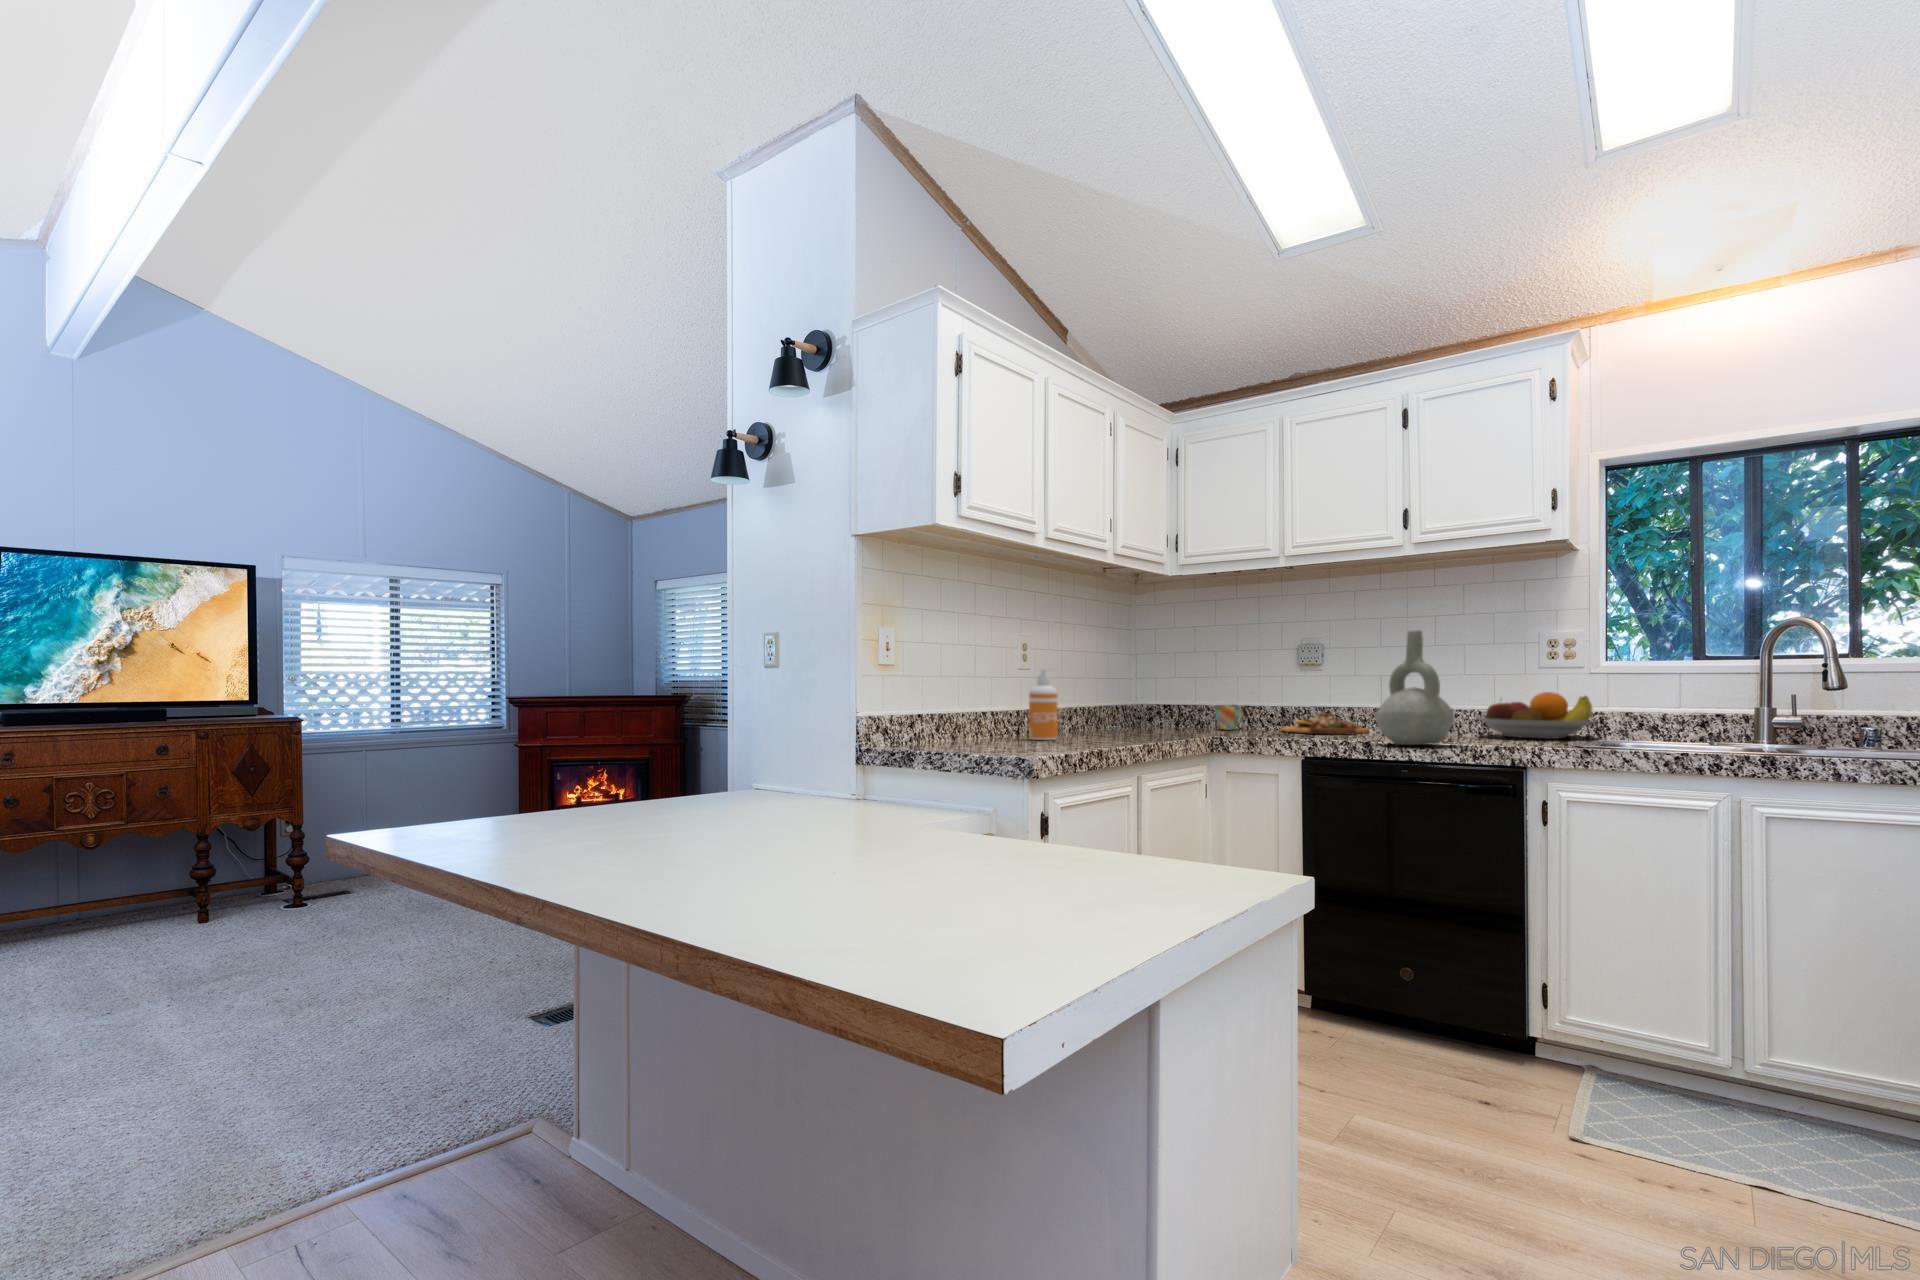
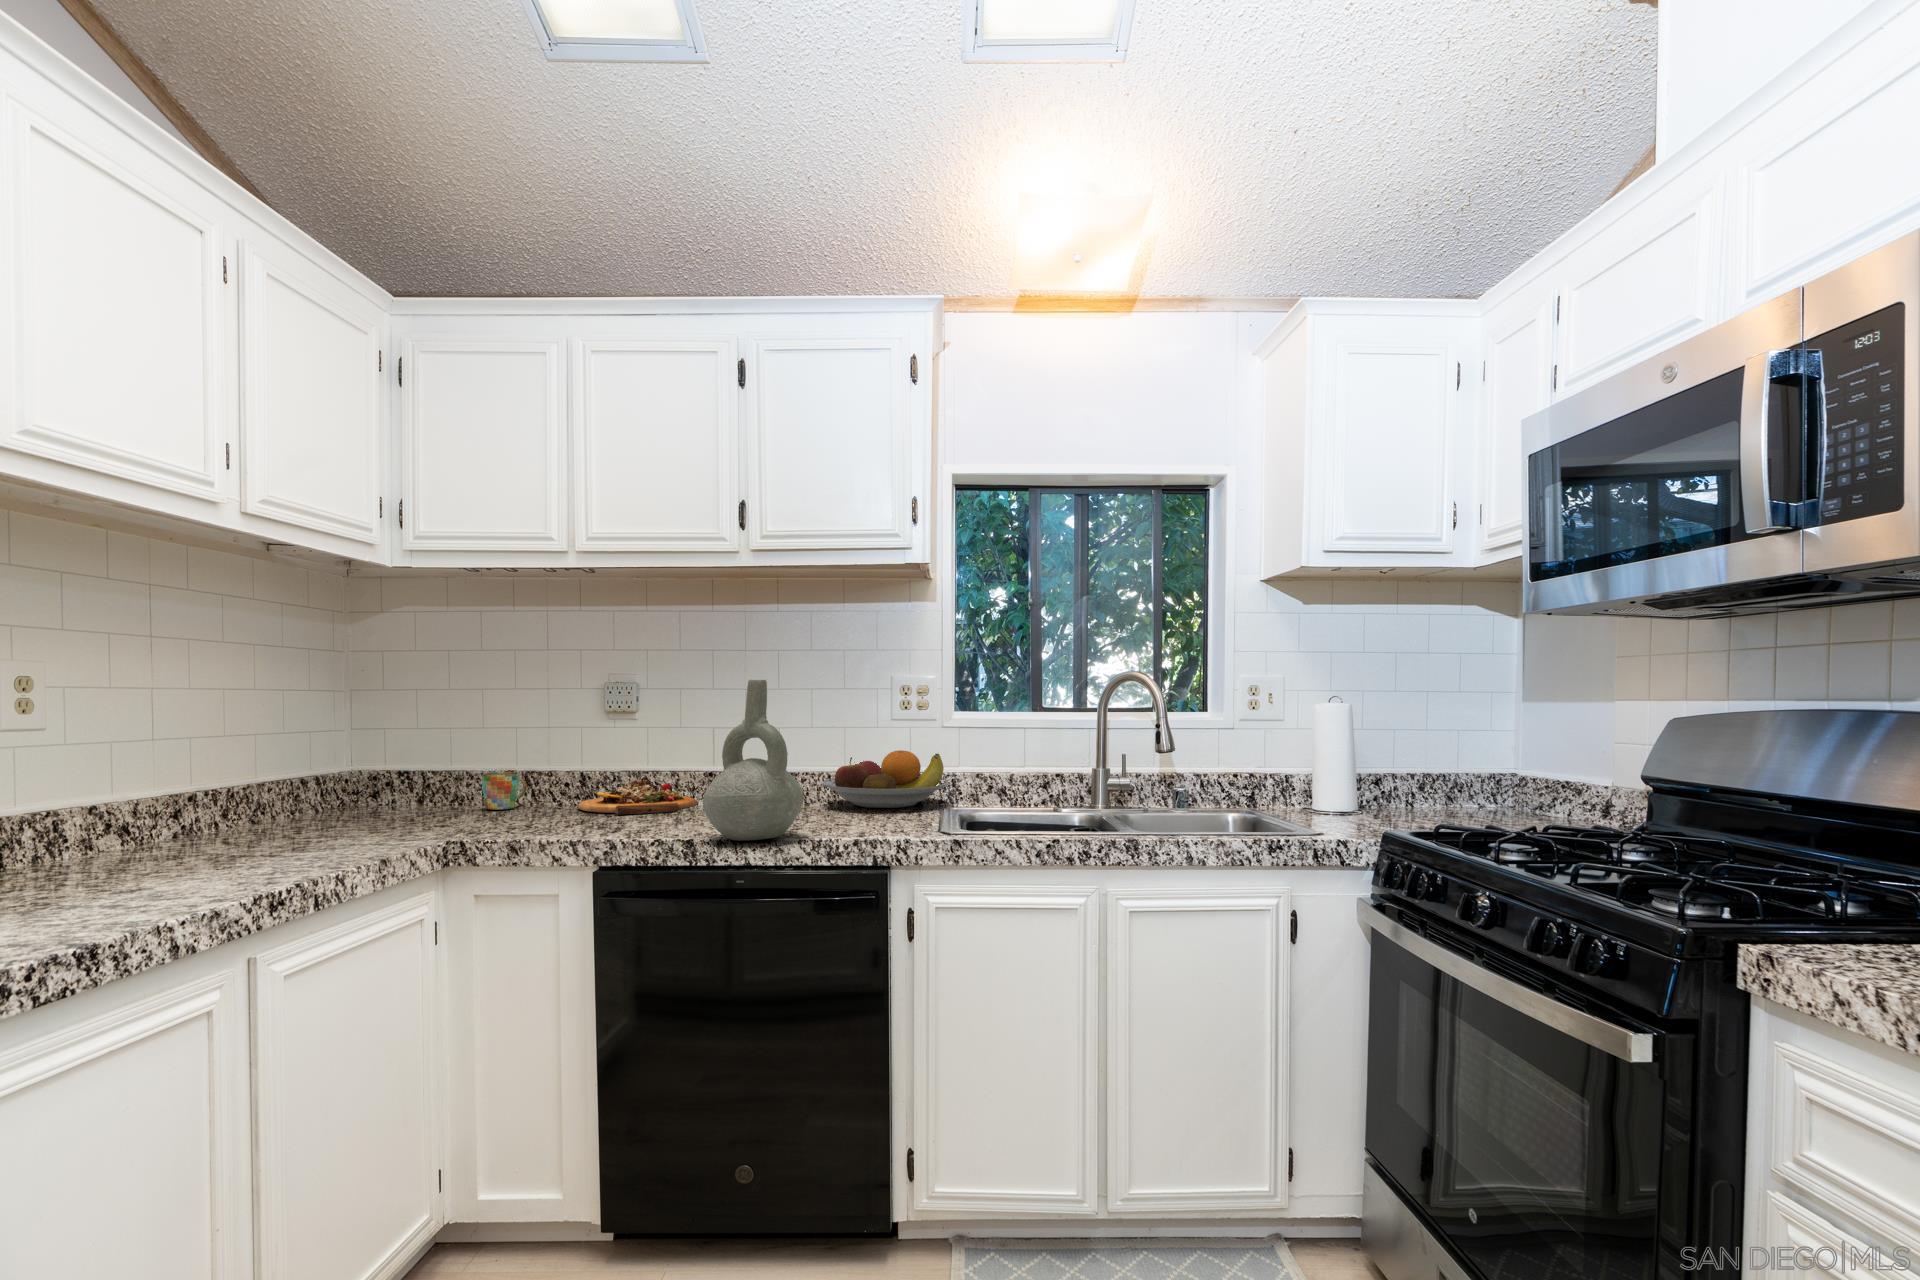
soap dispenser: present [1029,669,1058,740] -> none [79,737,153,873]

